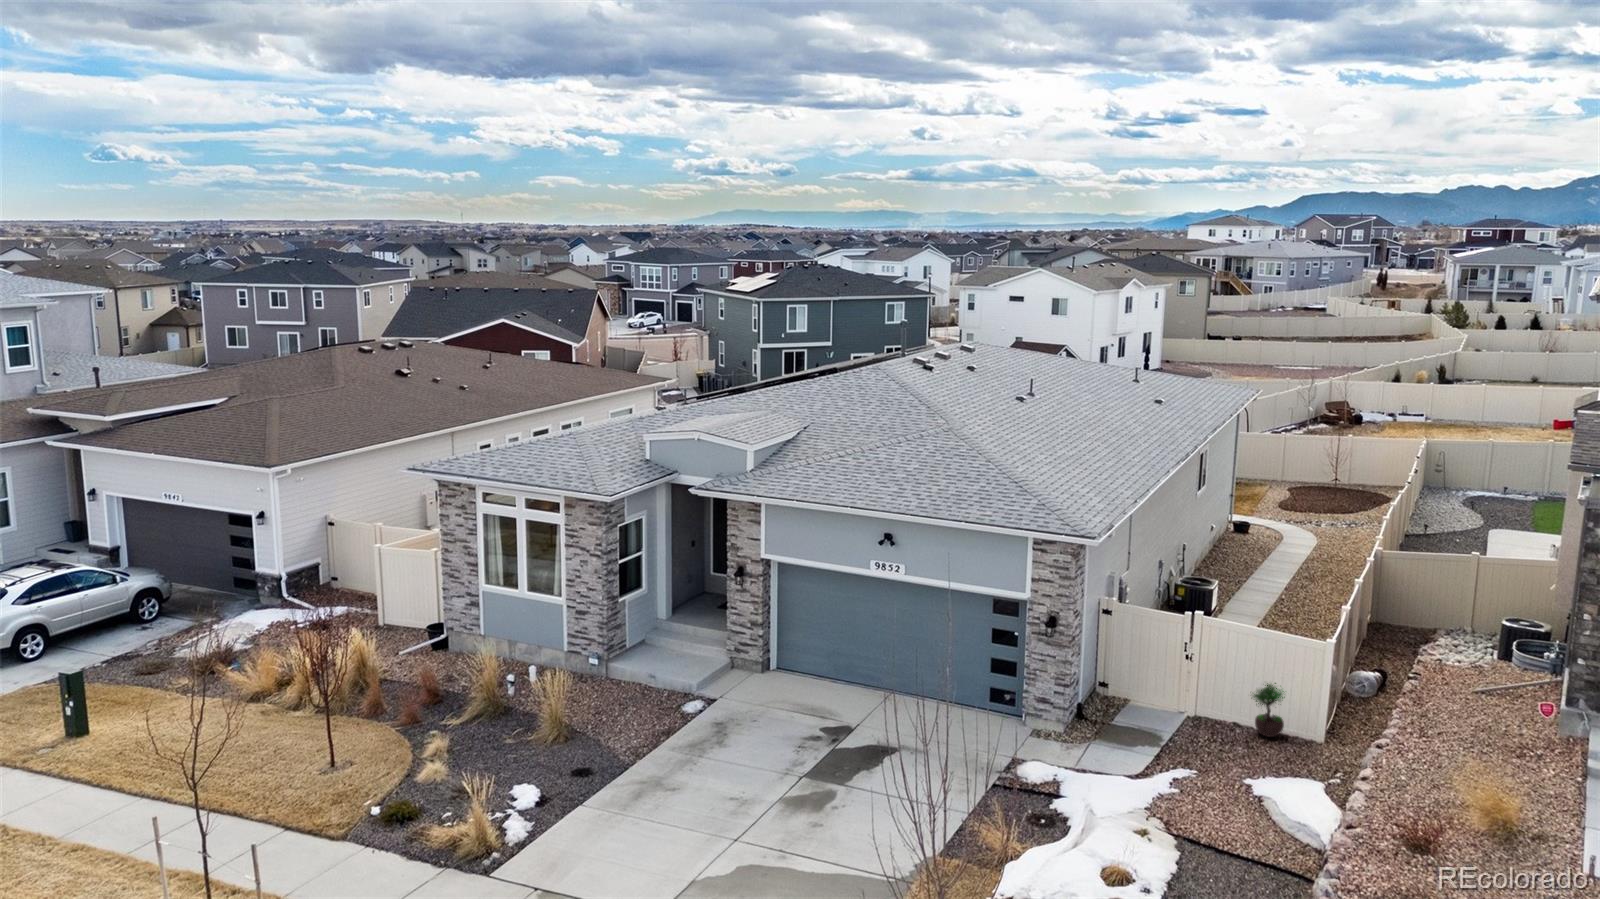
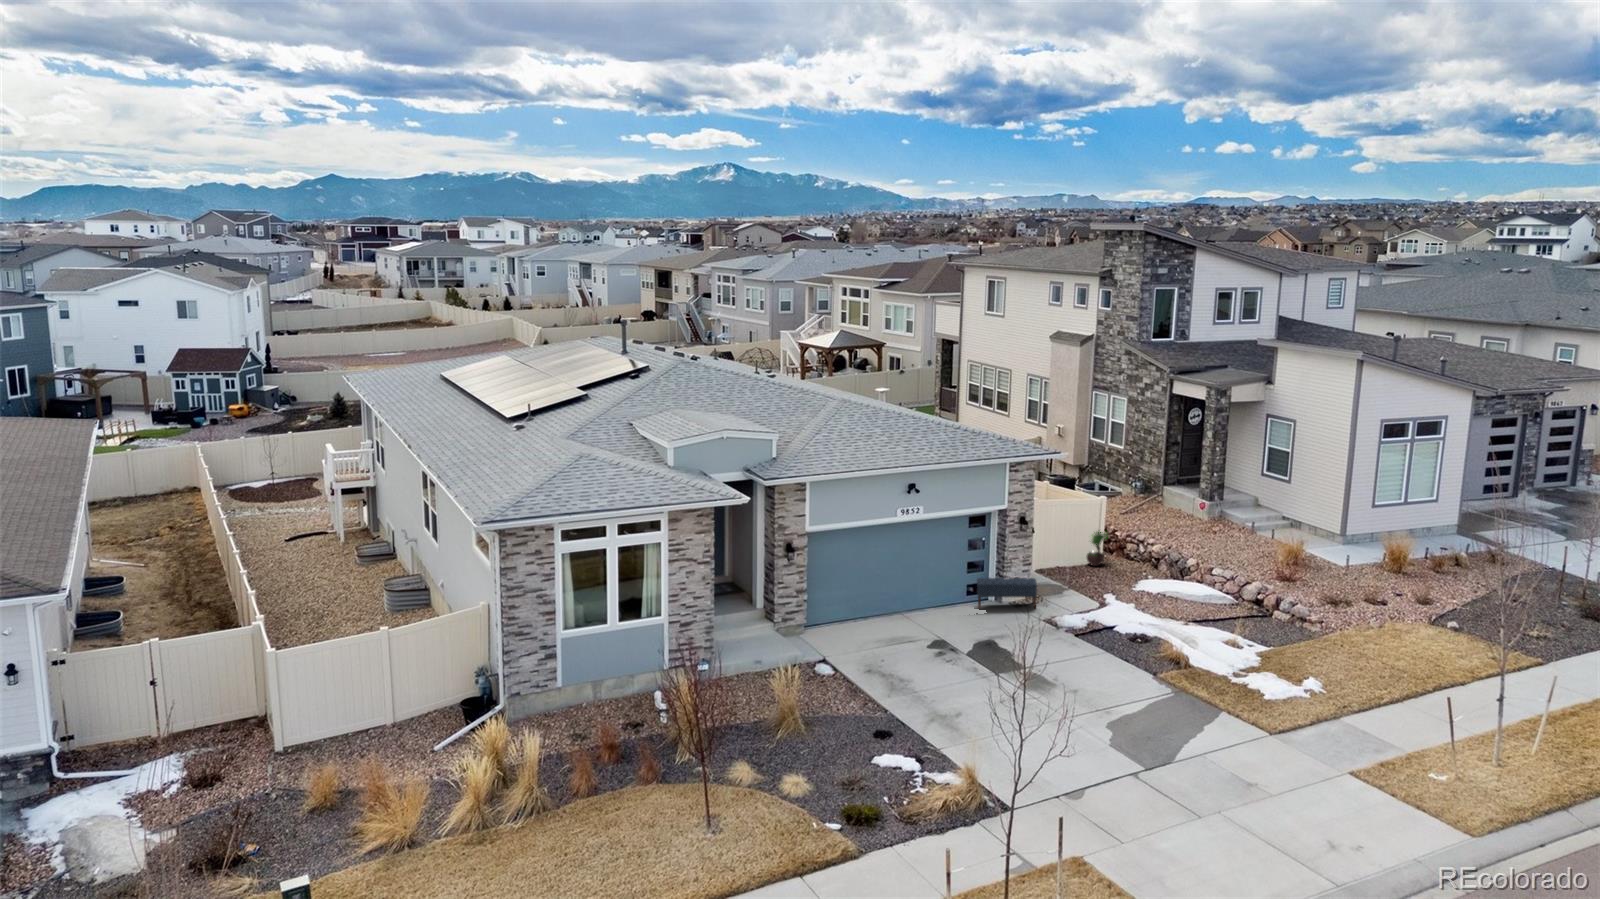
bench: none [973,683,1051,749] -> present [977,578,1037,608]

